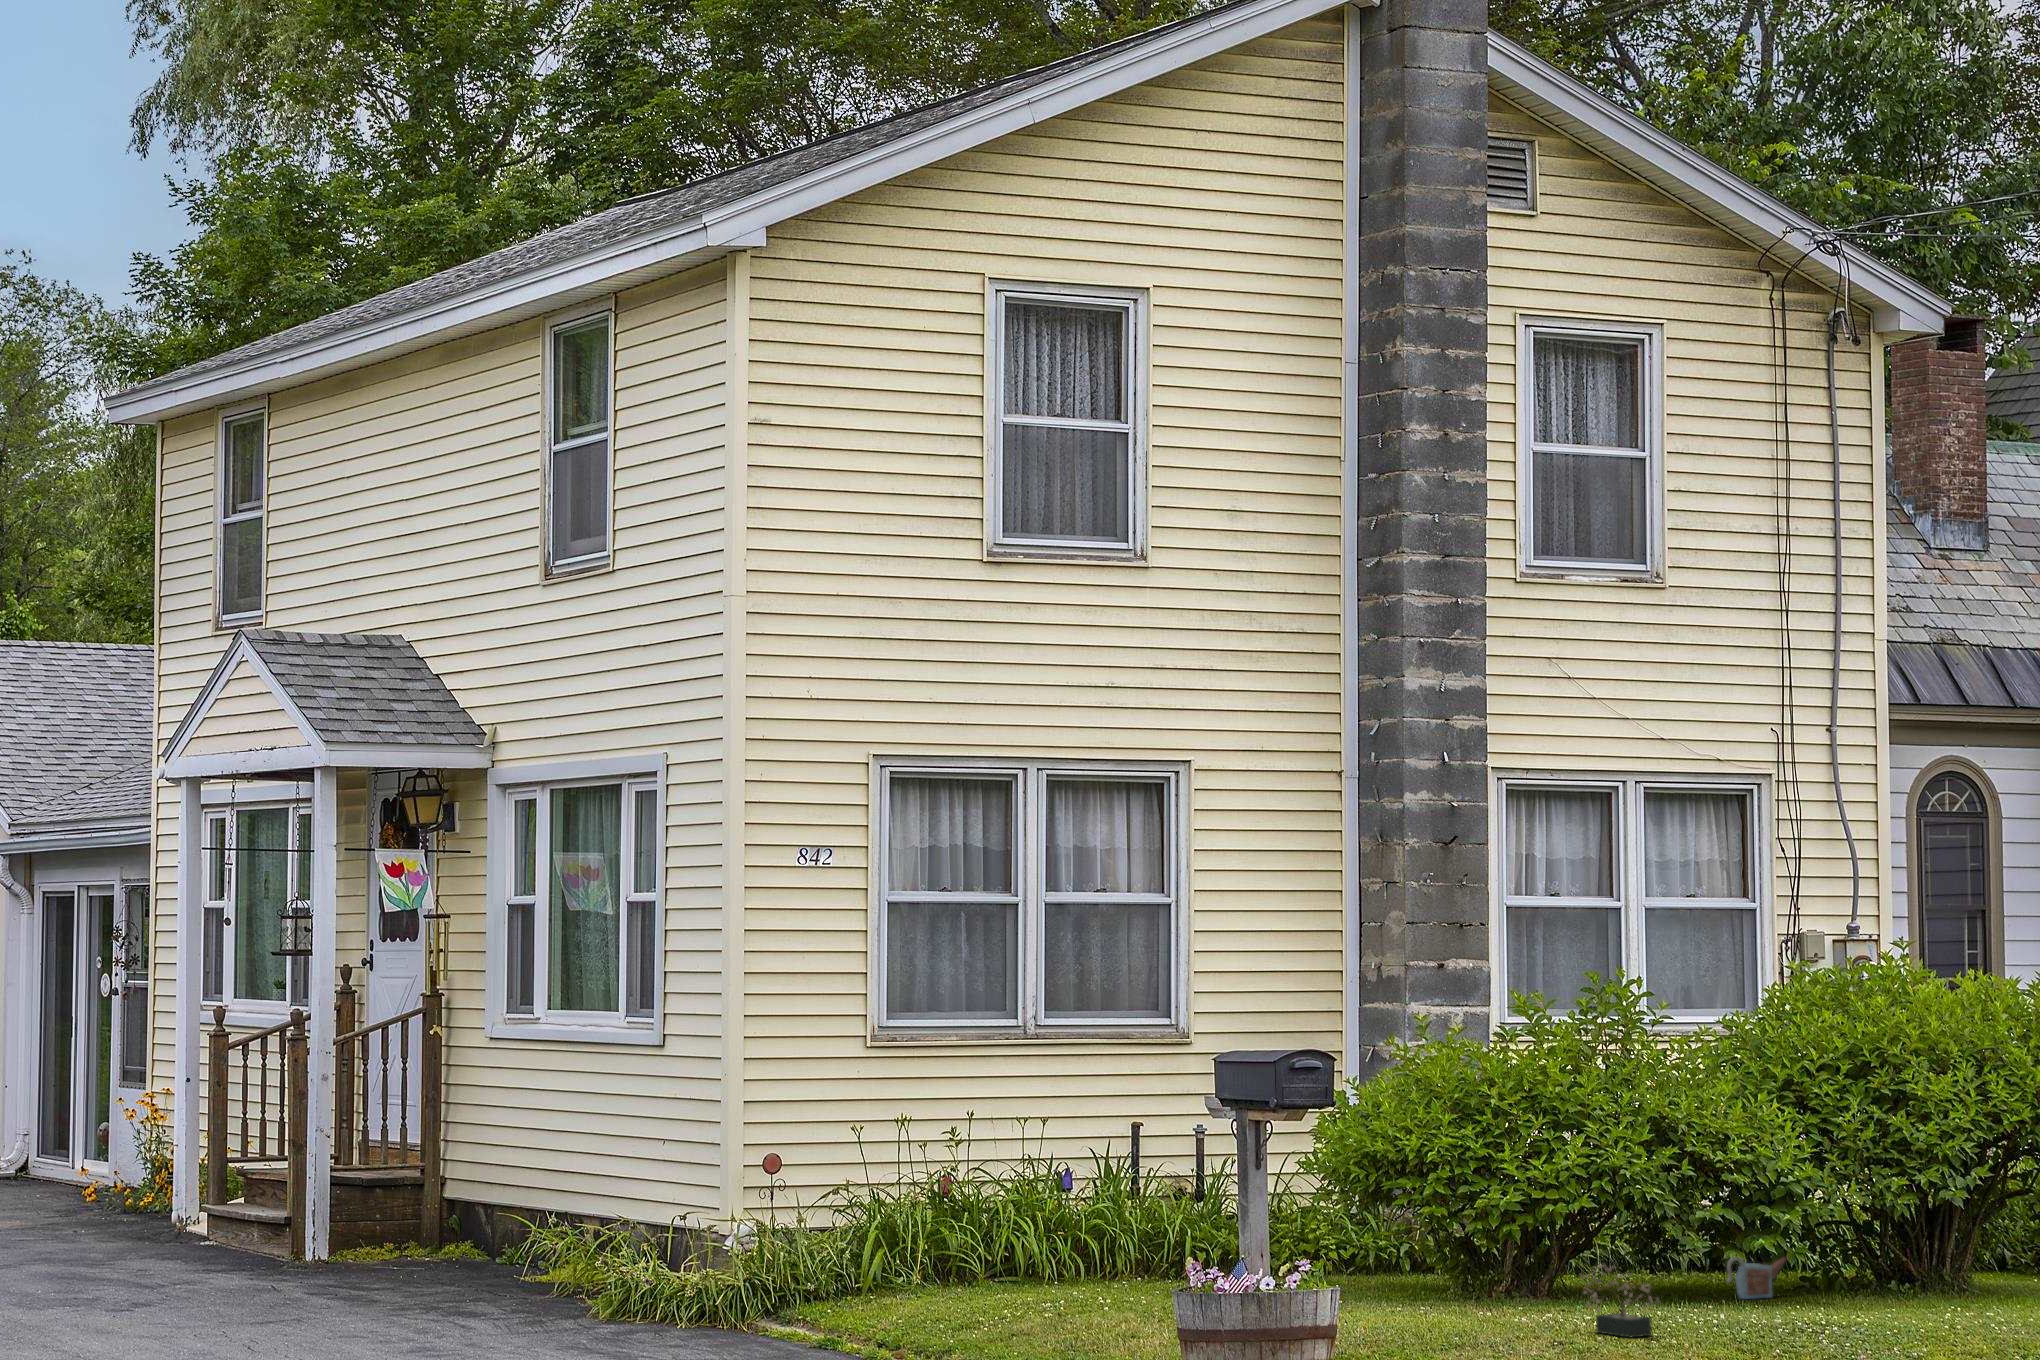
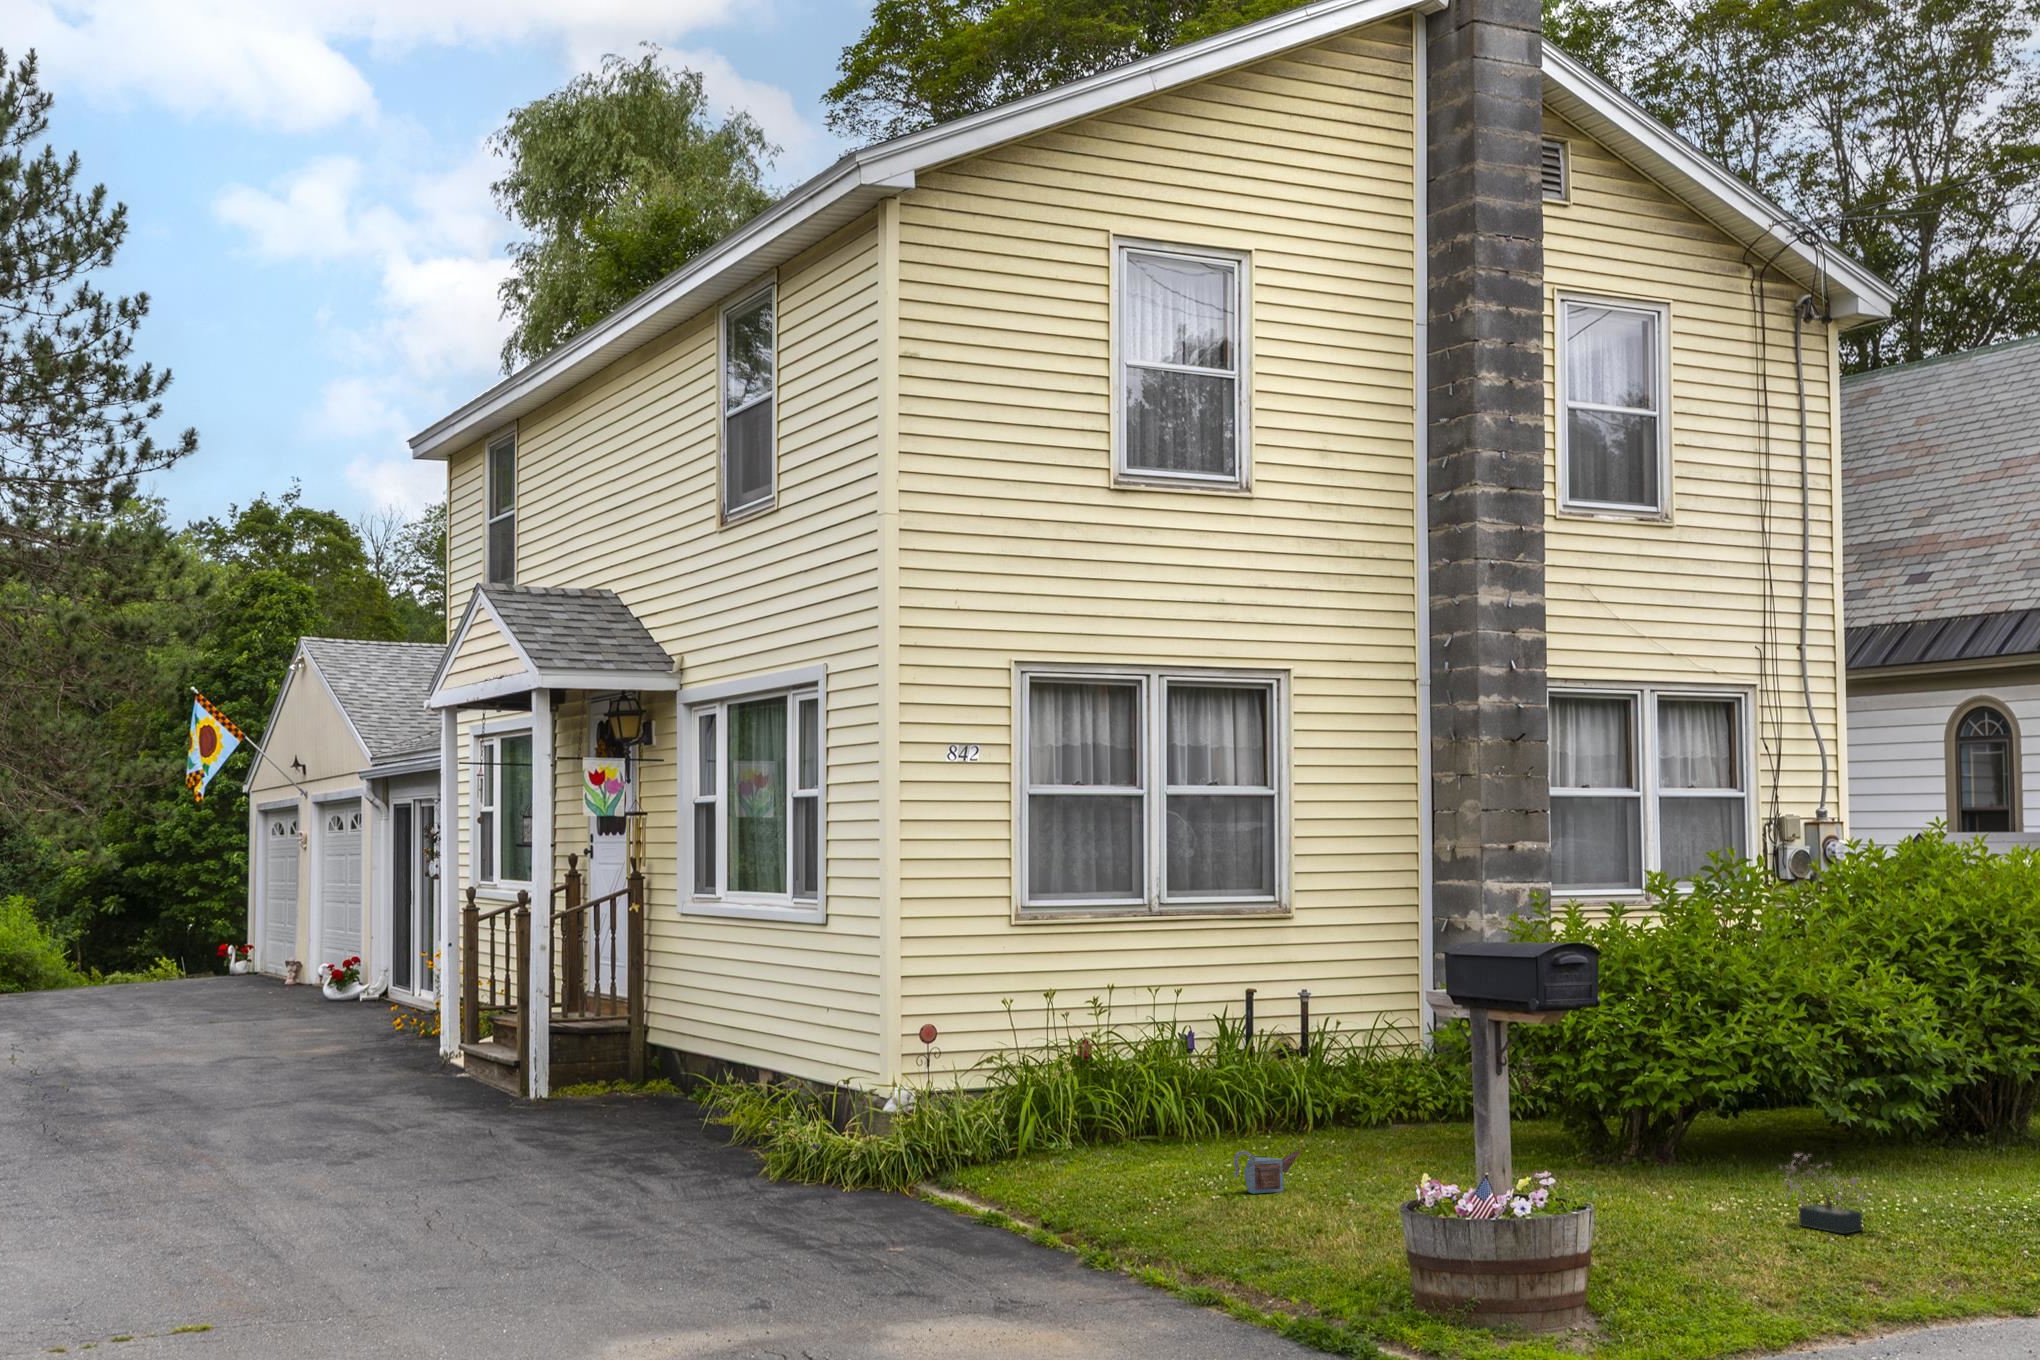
watering can: present [1727,1257,1786,1299] -> present [1233,1150,1300,1194]

